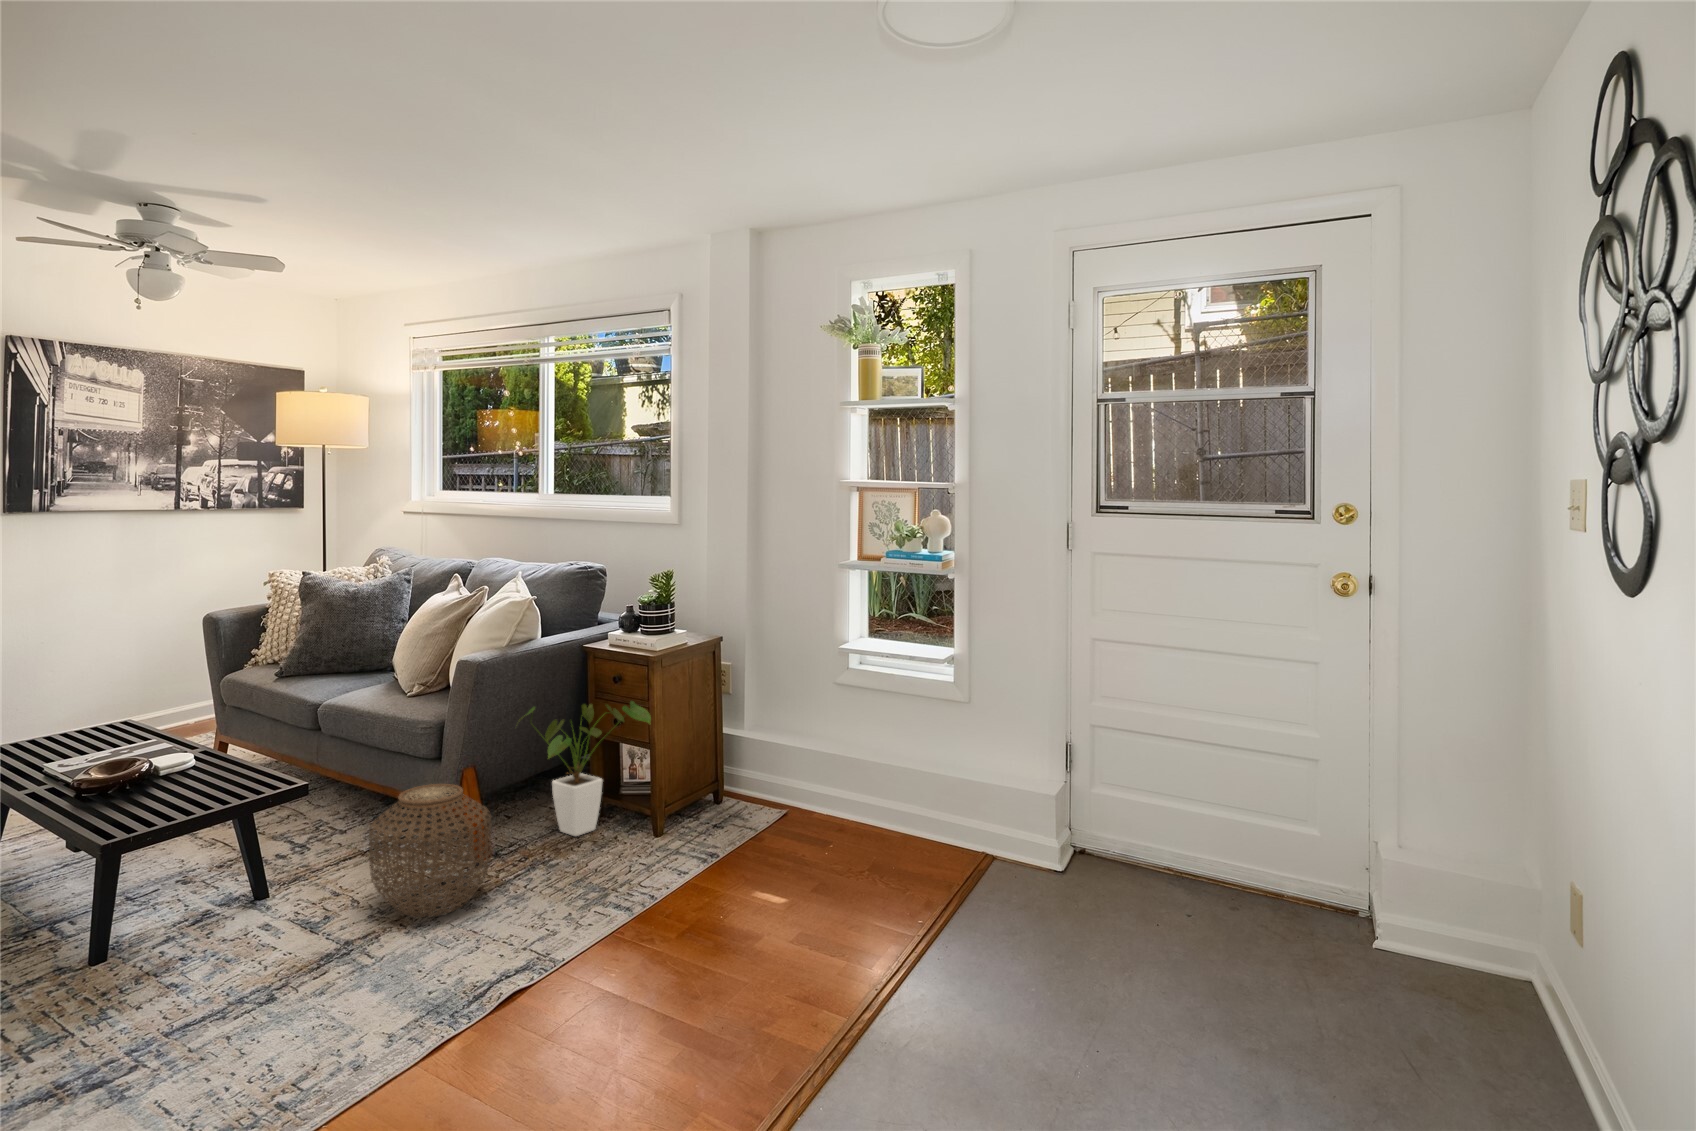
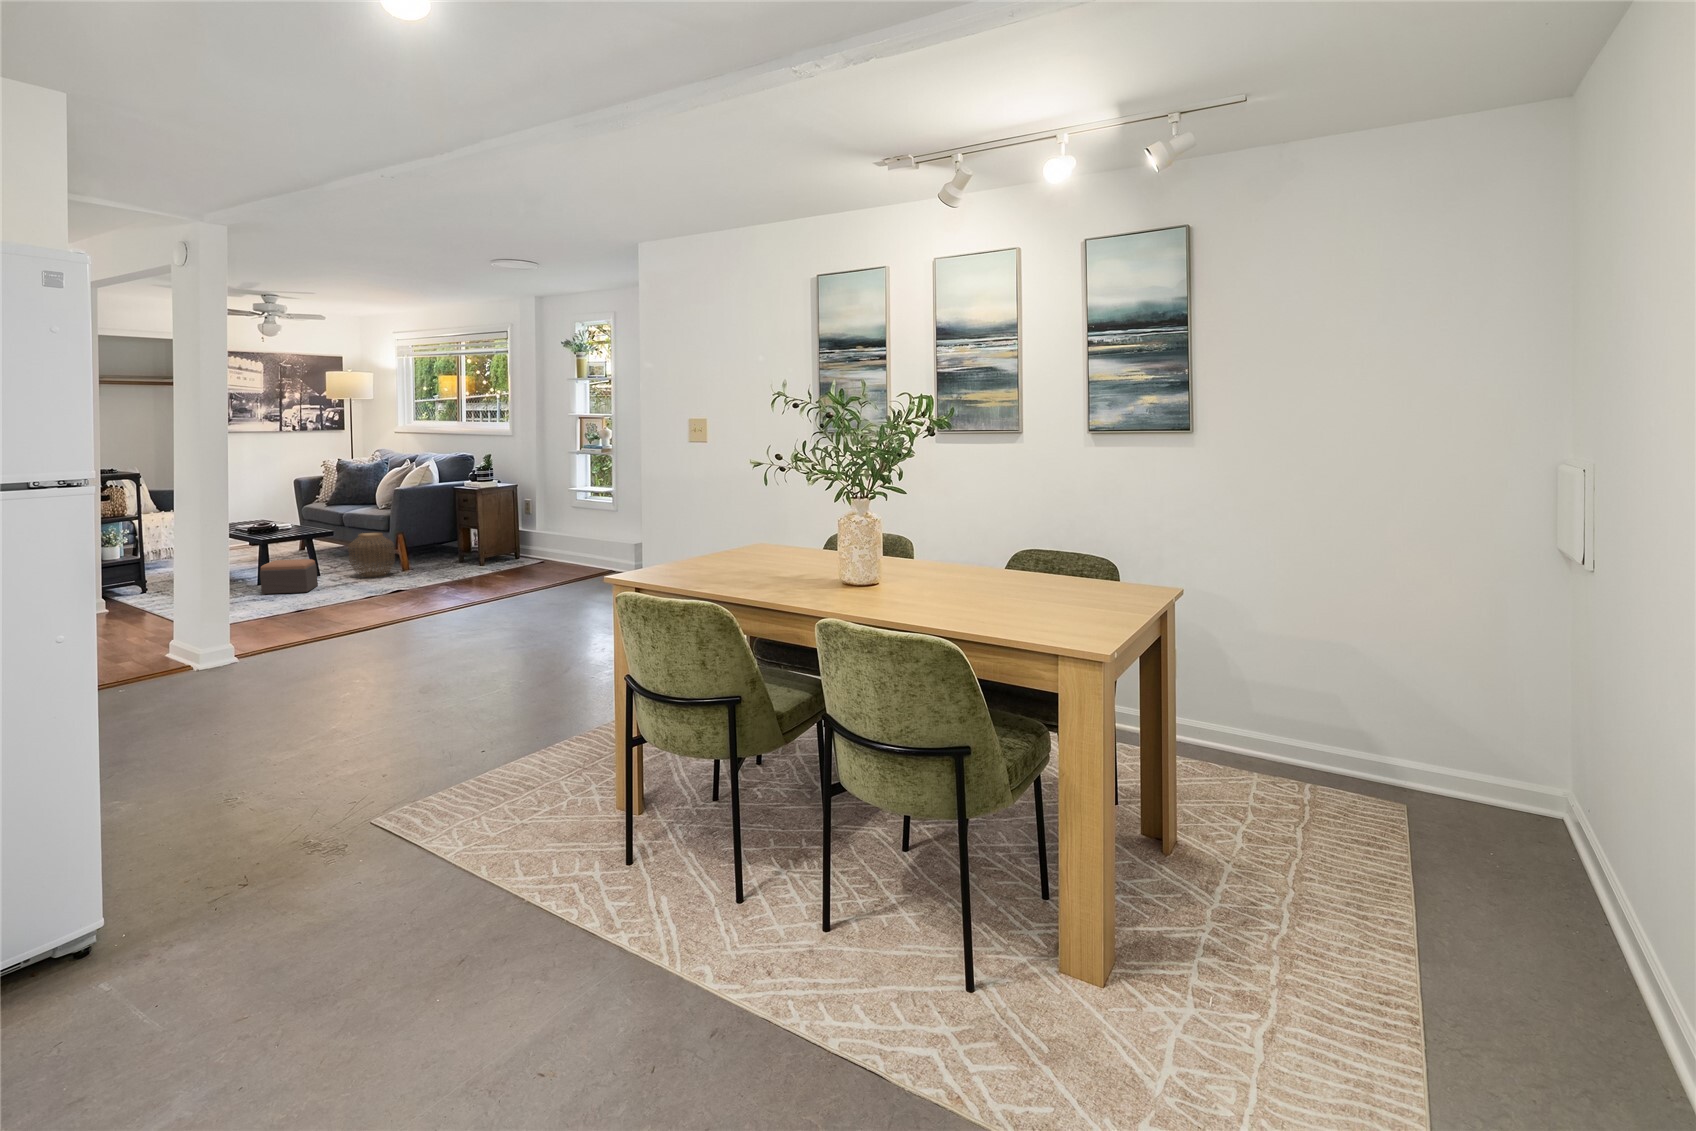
house plant: present [519,701,651,836] -> none [412,511,471,565]
footstool: none [91,912,286,1084] -> present [260,559,318,594]

